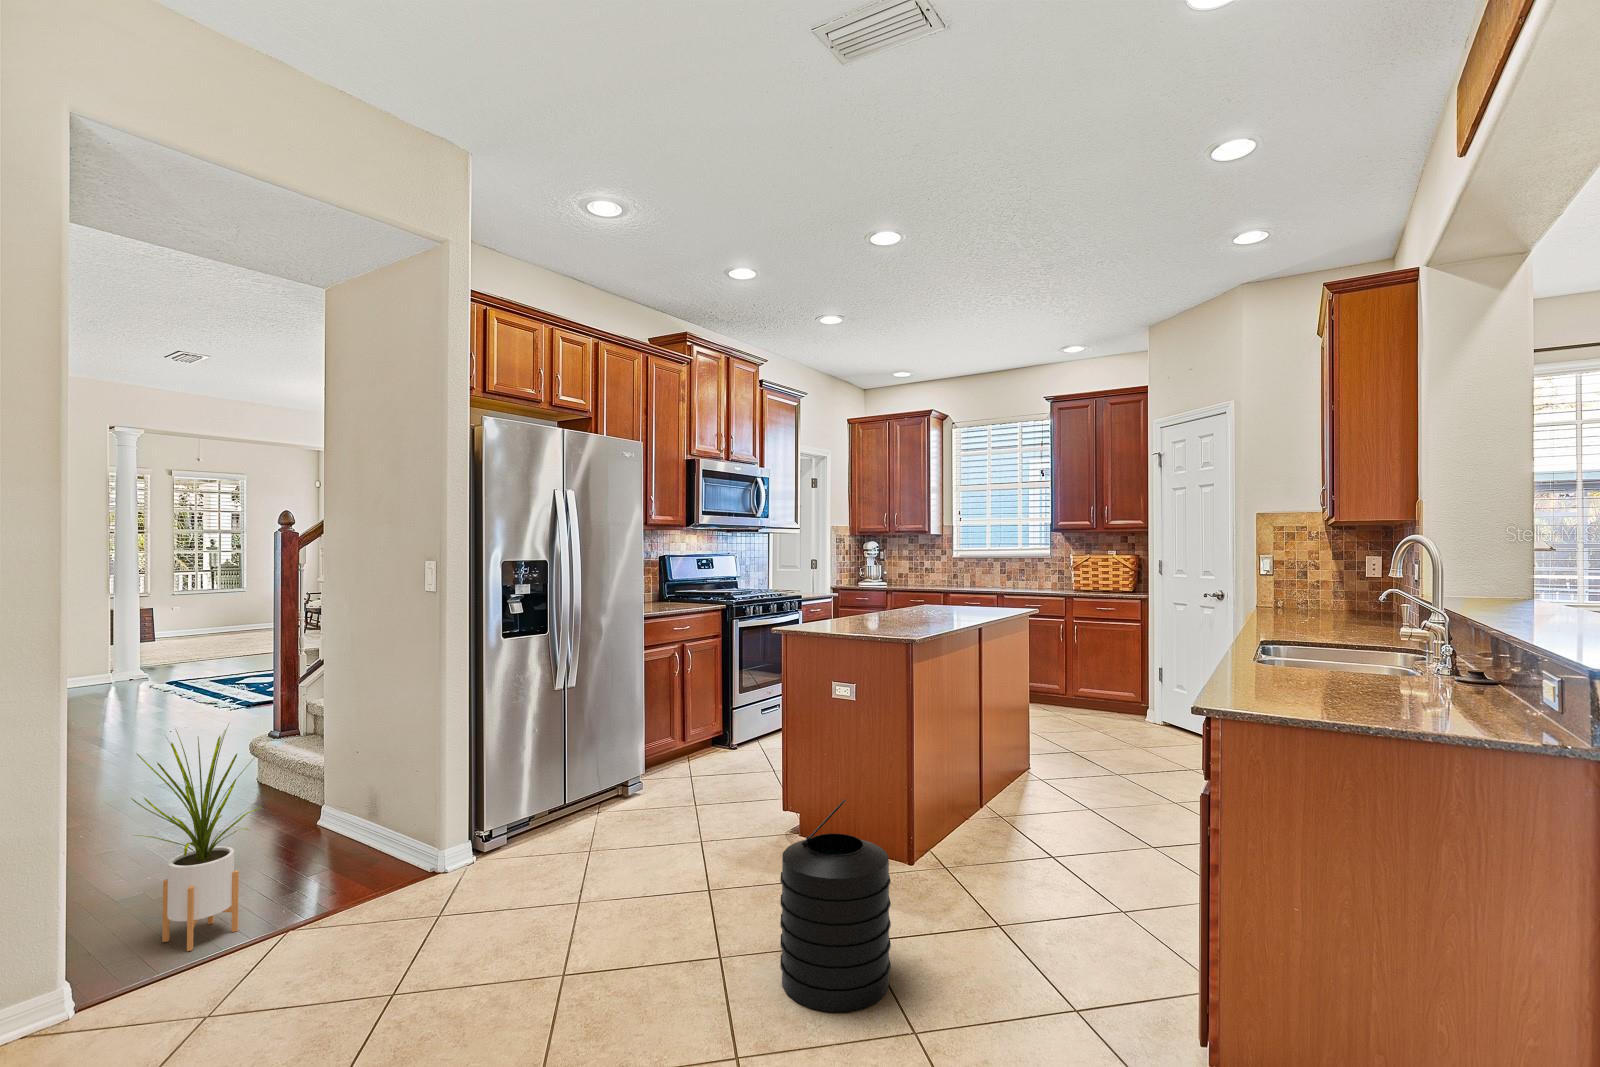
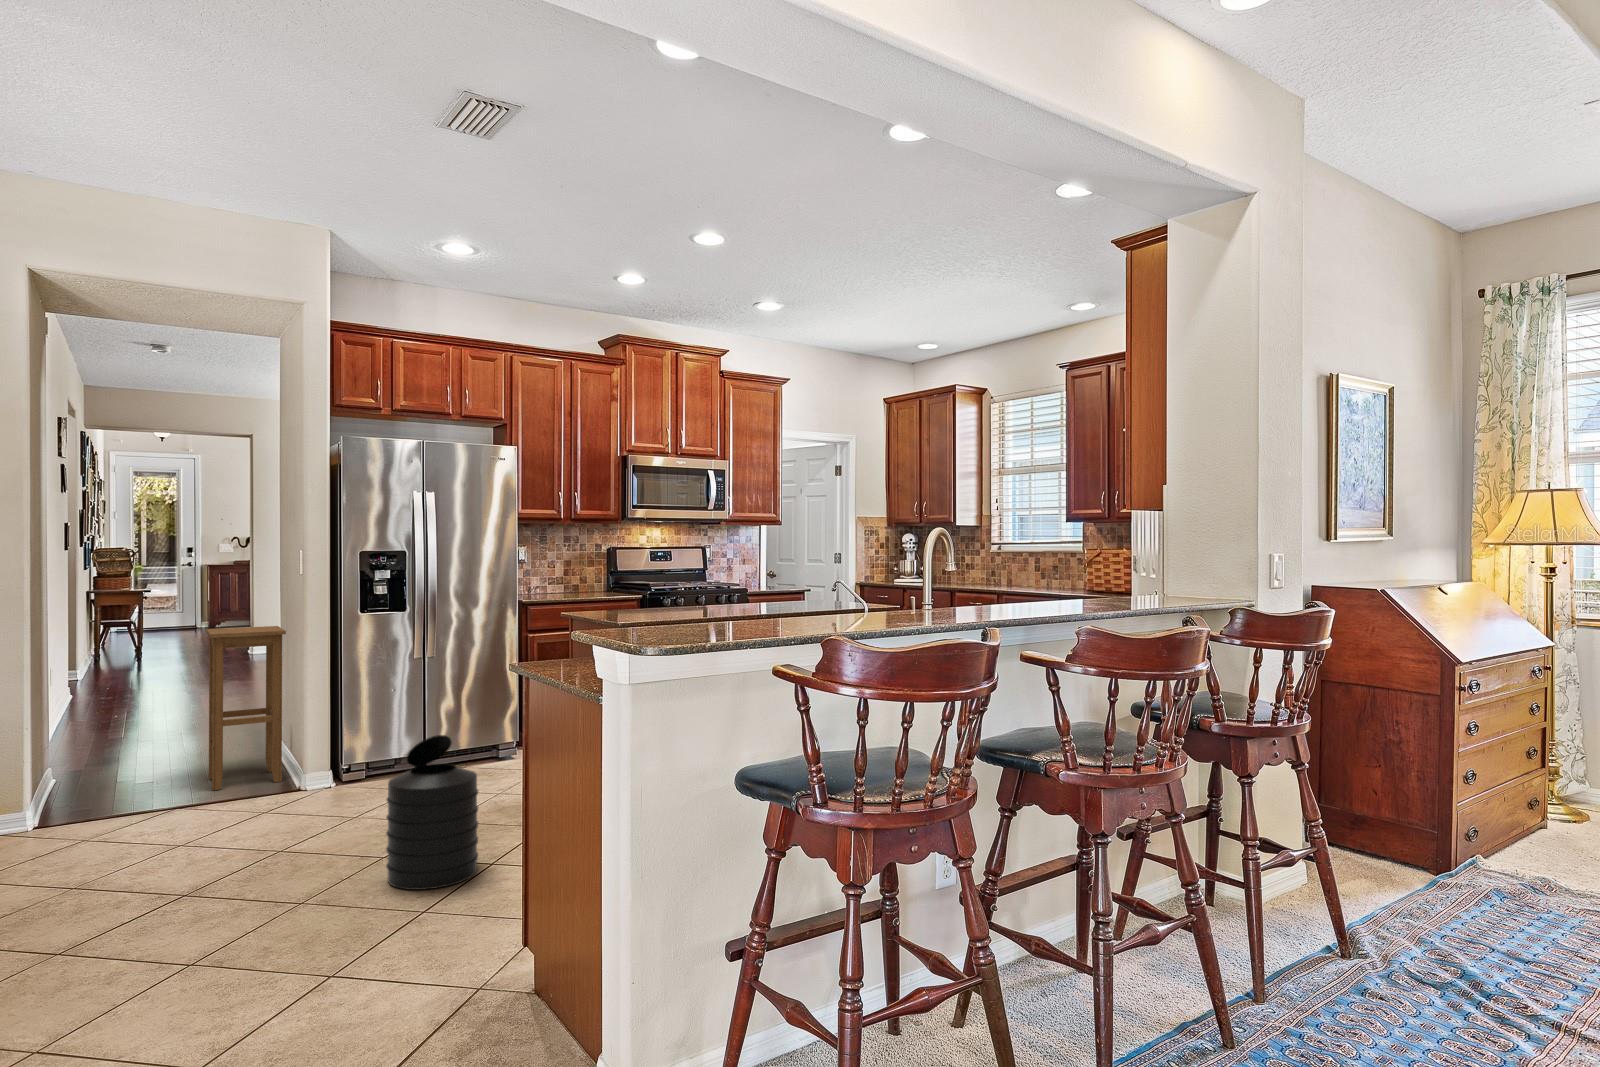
stool: none [271,659,402,891] -> present [206,626,286,790]
house plant: present [131,726,266,951] -> none [73,661,172,811]

